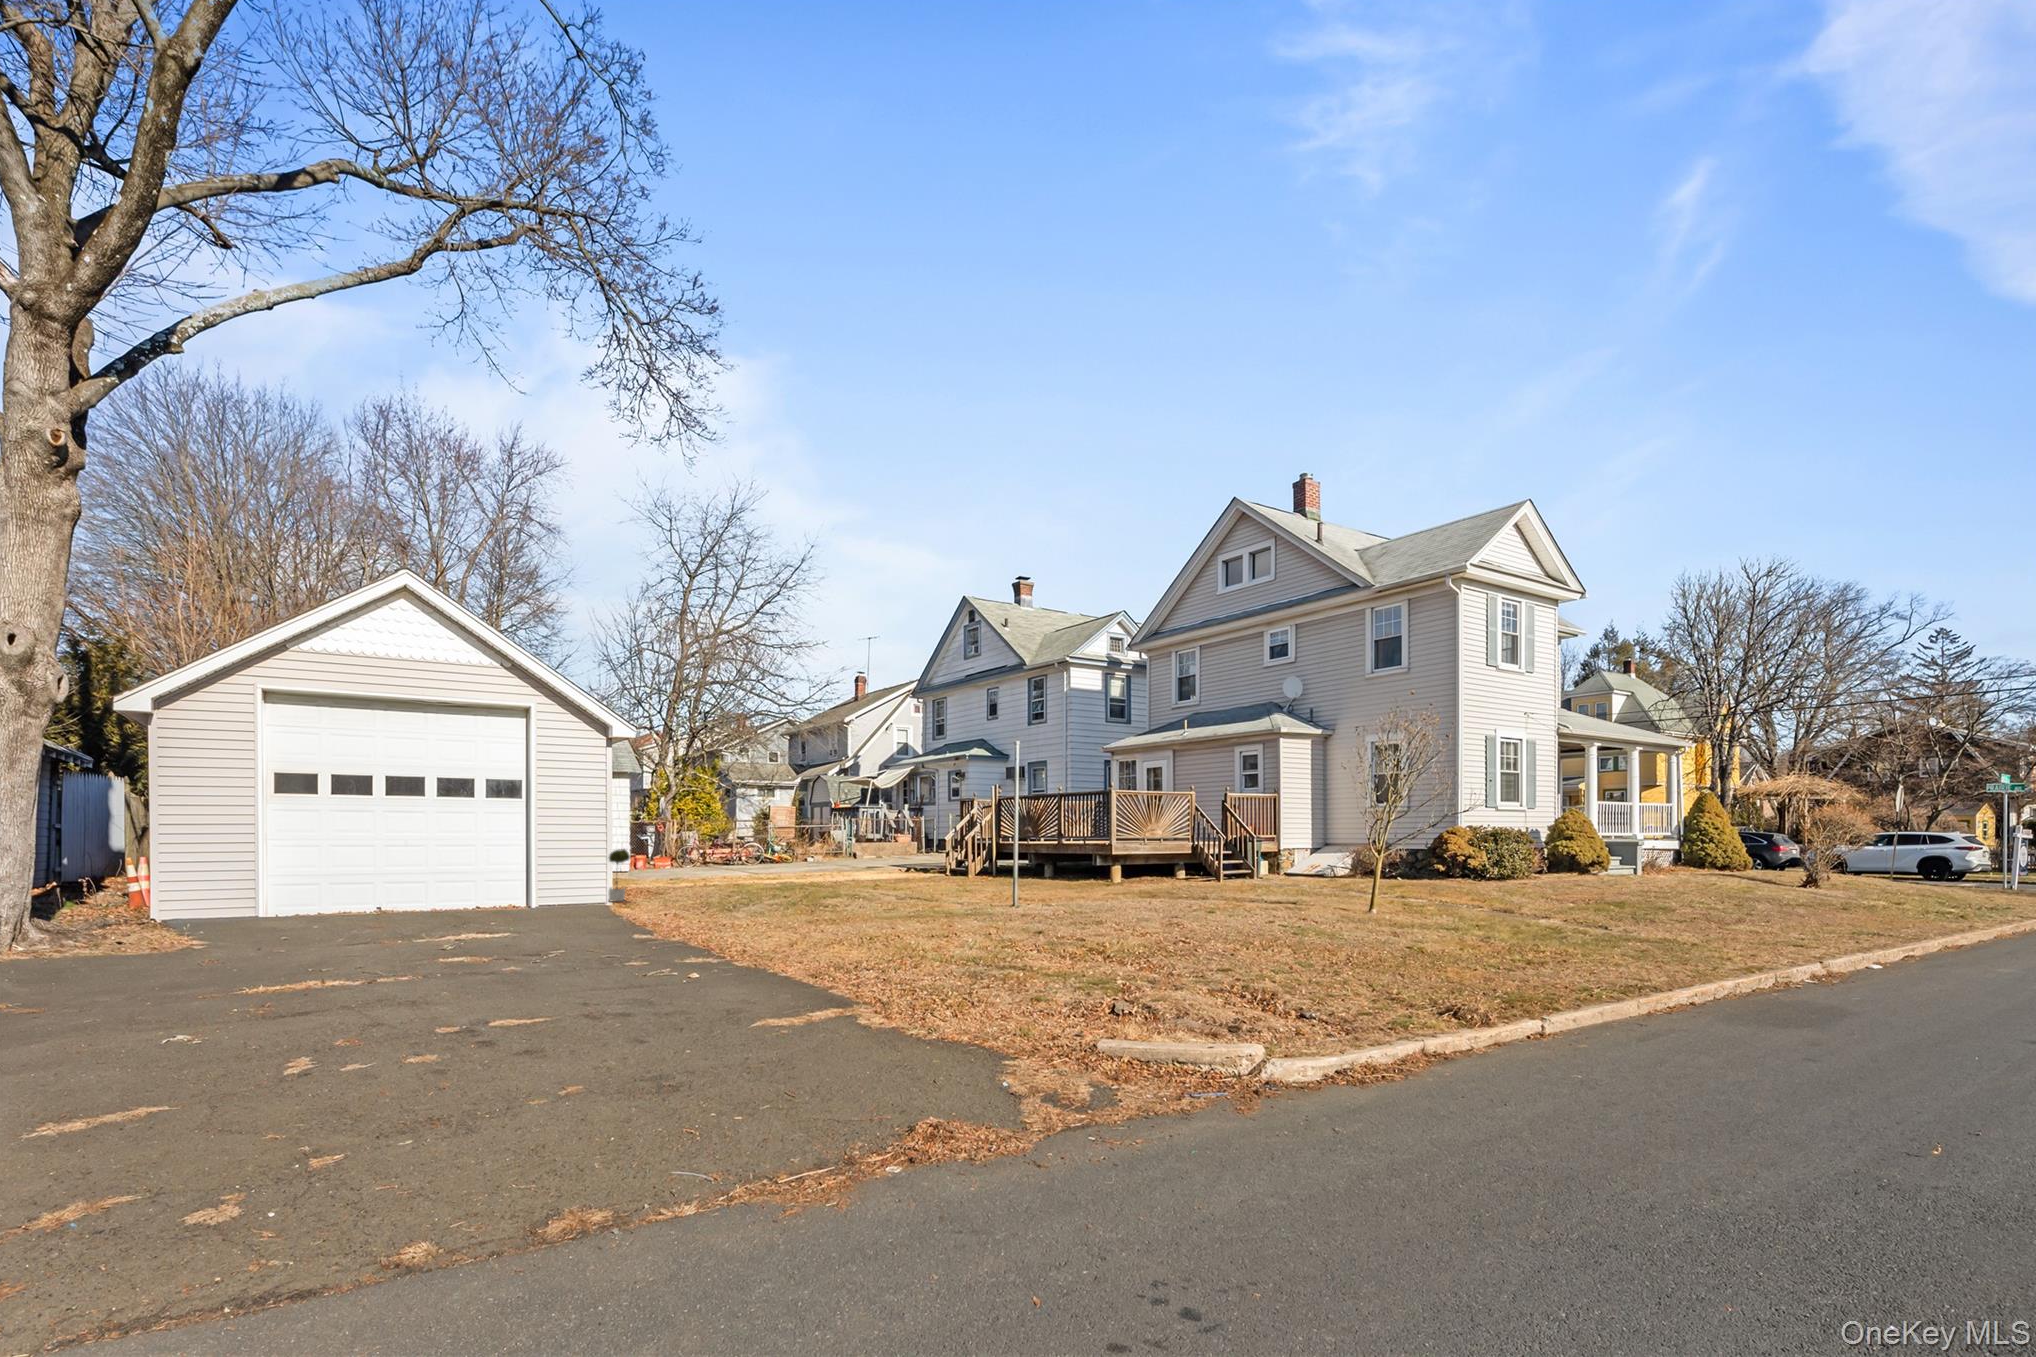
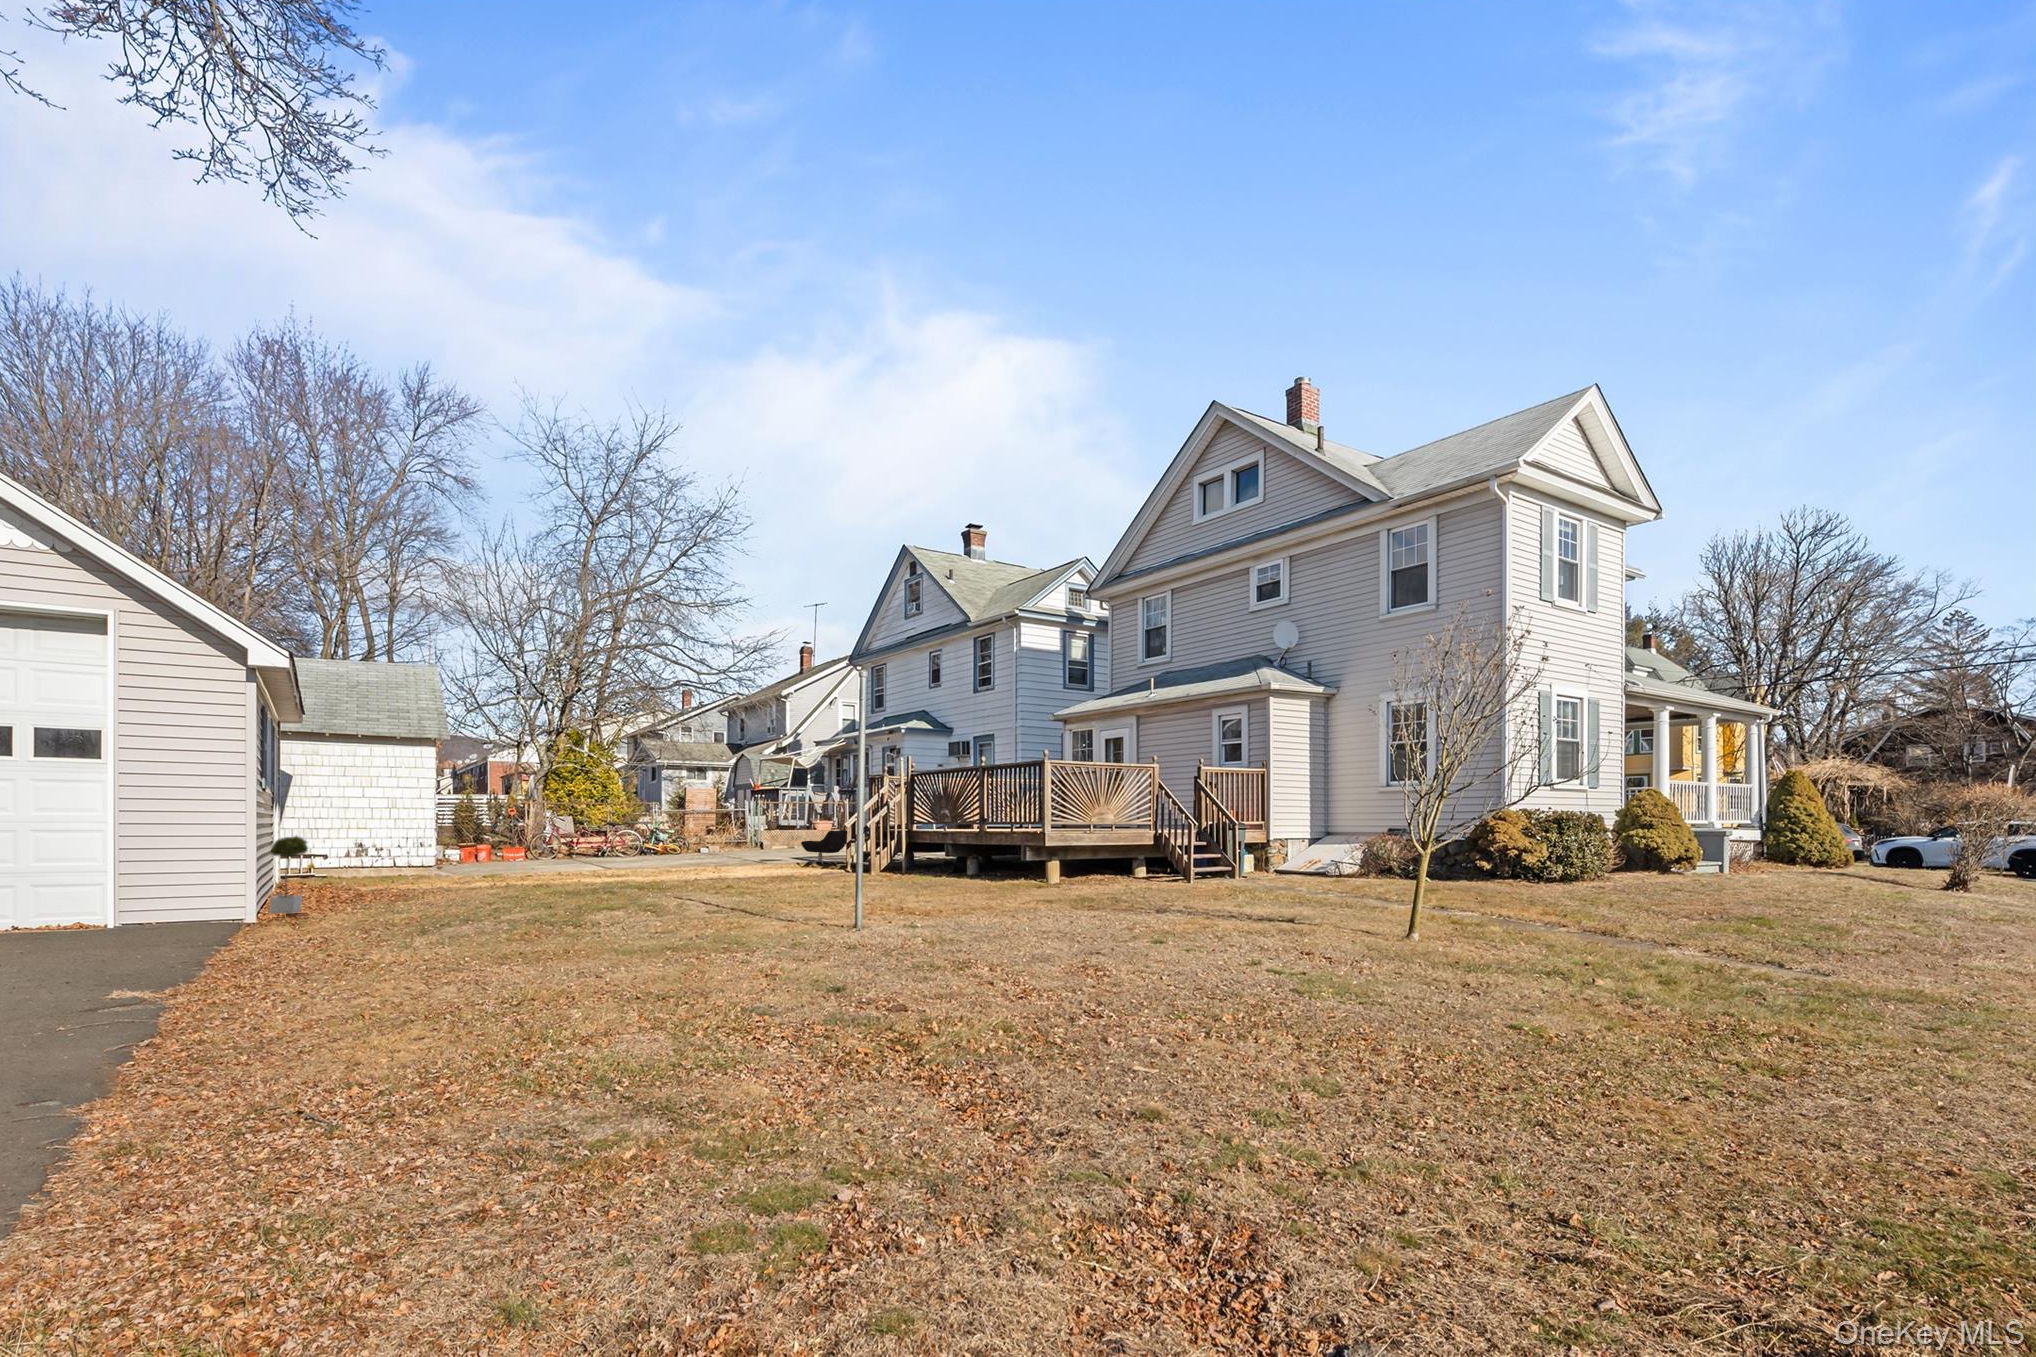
lounge chair: none [914,843,950,869] -> present [801,830,847,863]

